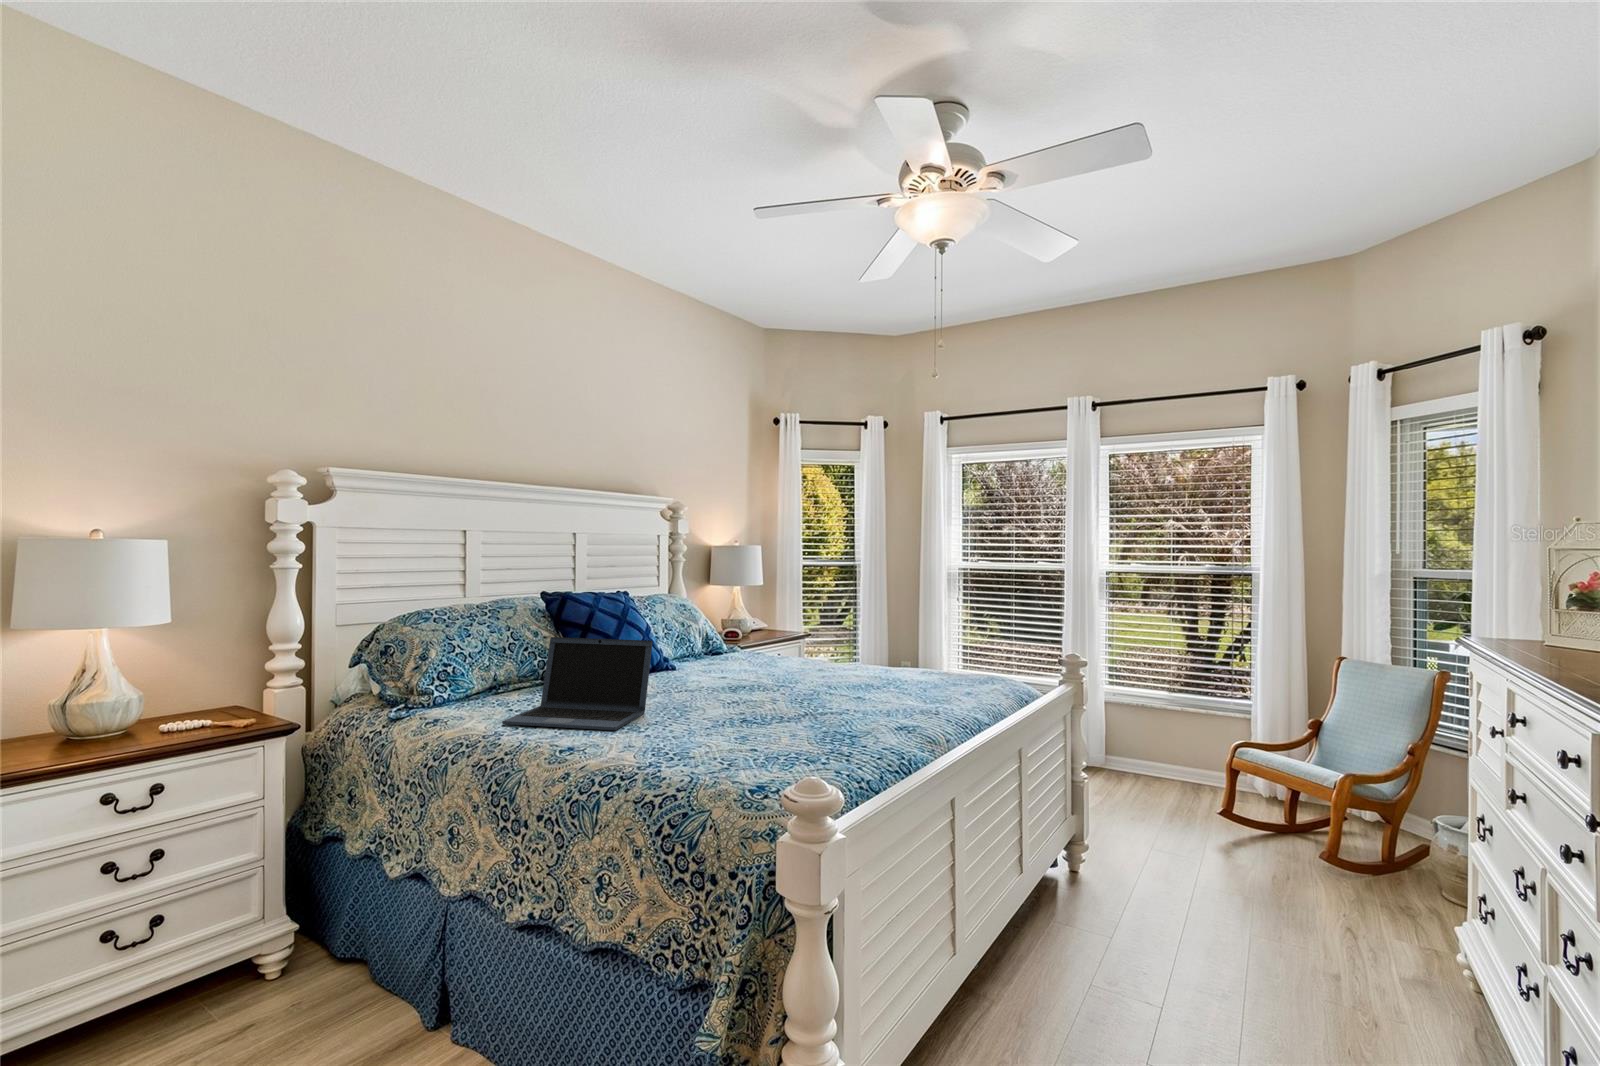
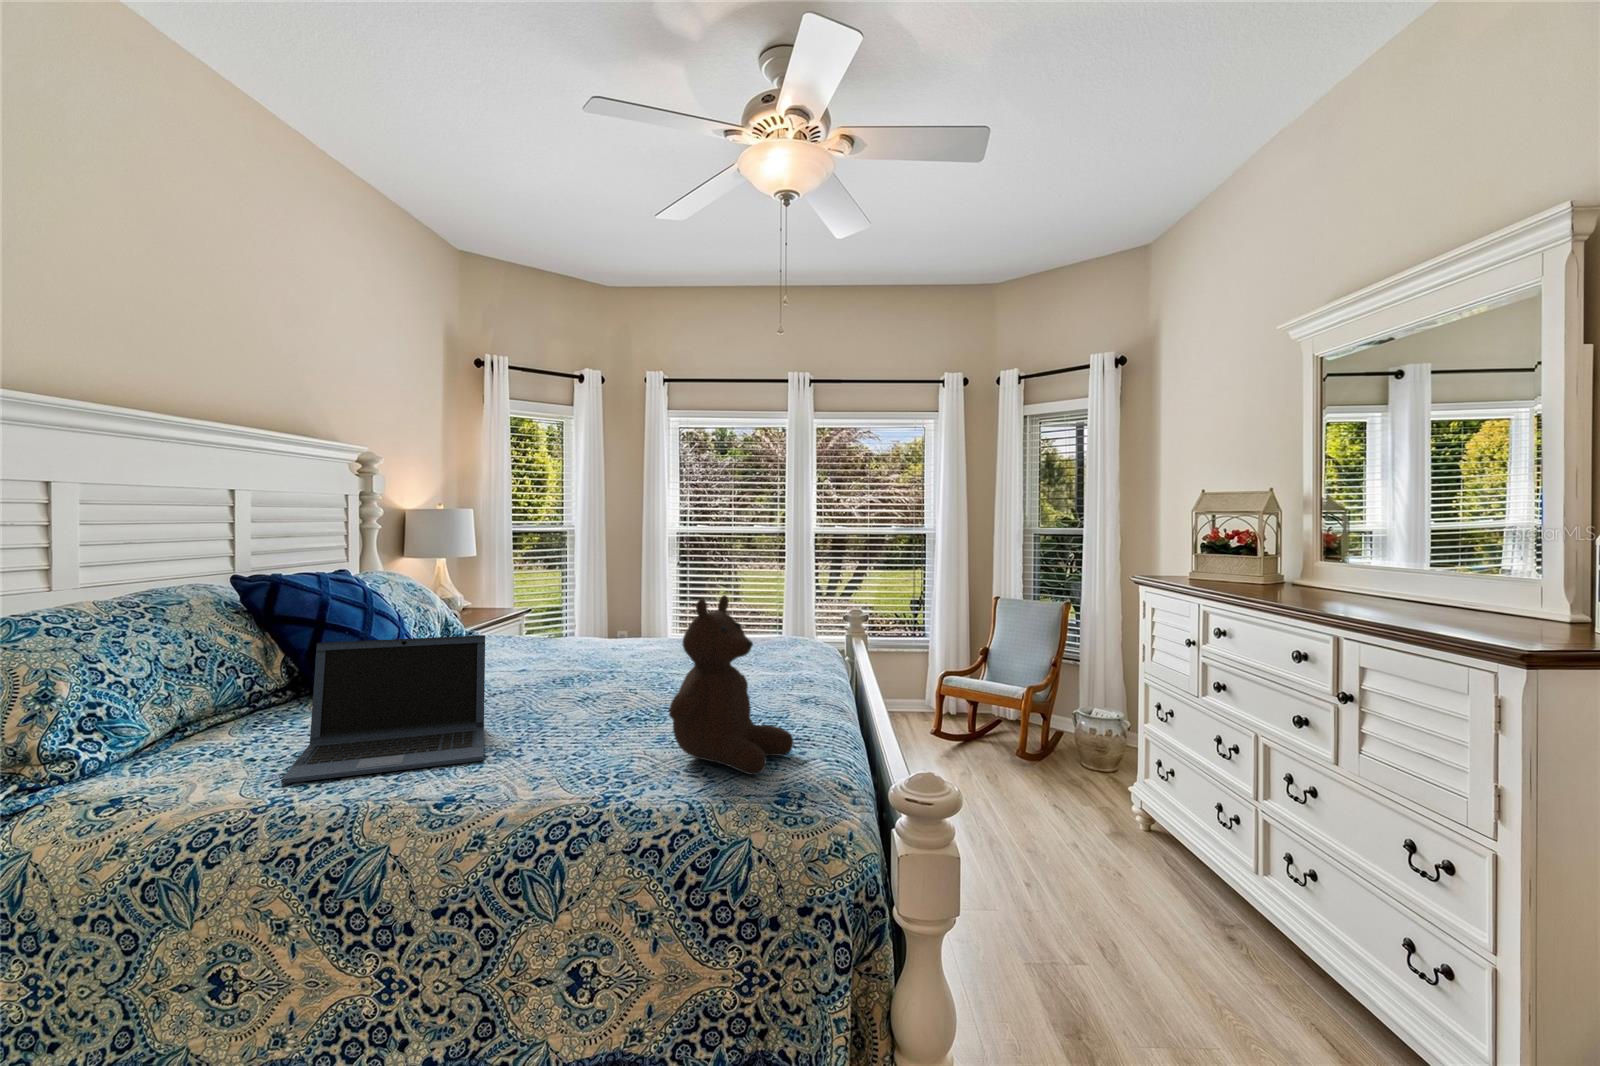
teddy bear: none [708,617,822,770] -> present [669,595,793,775]

